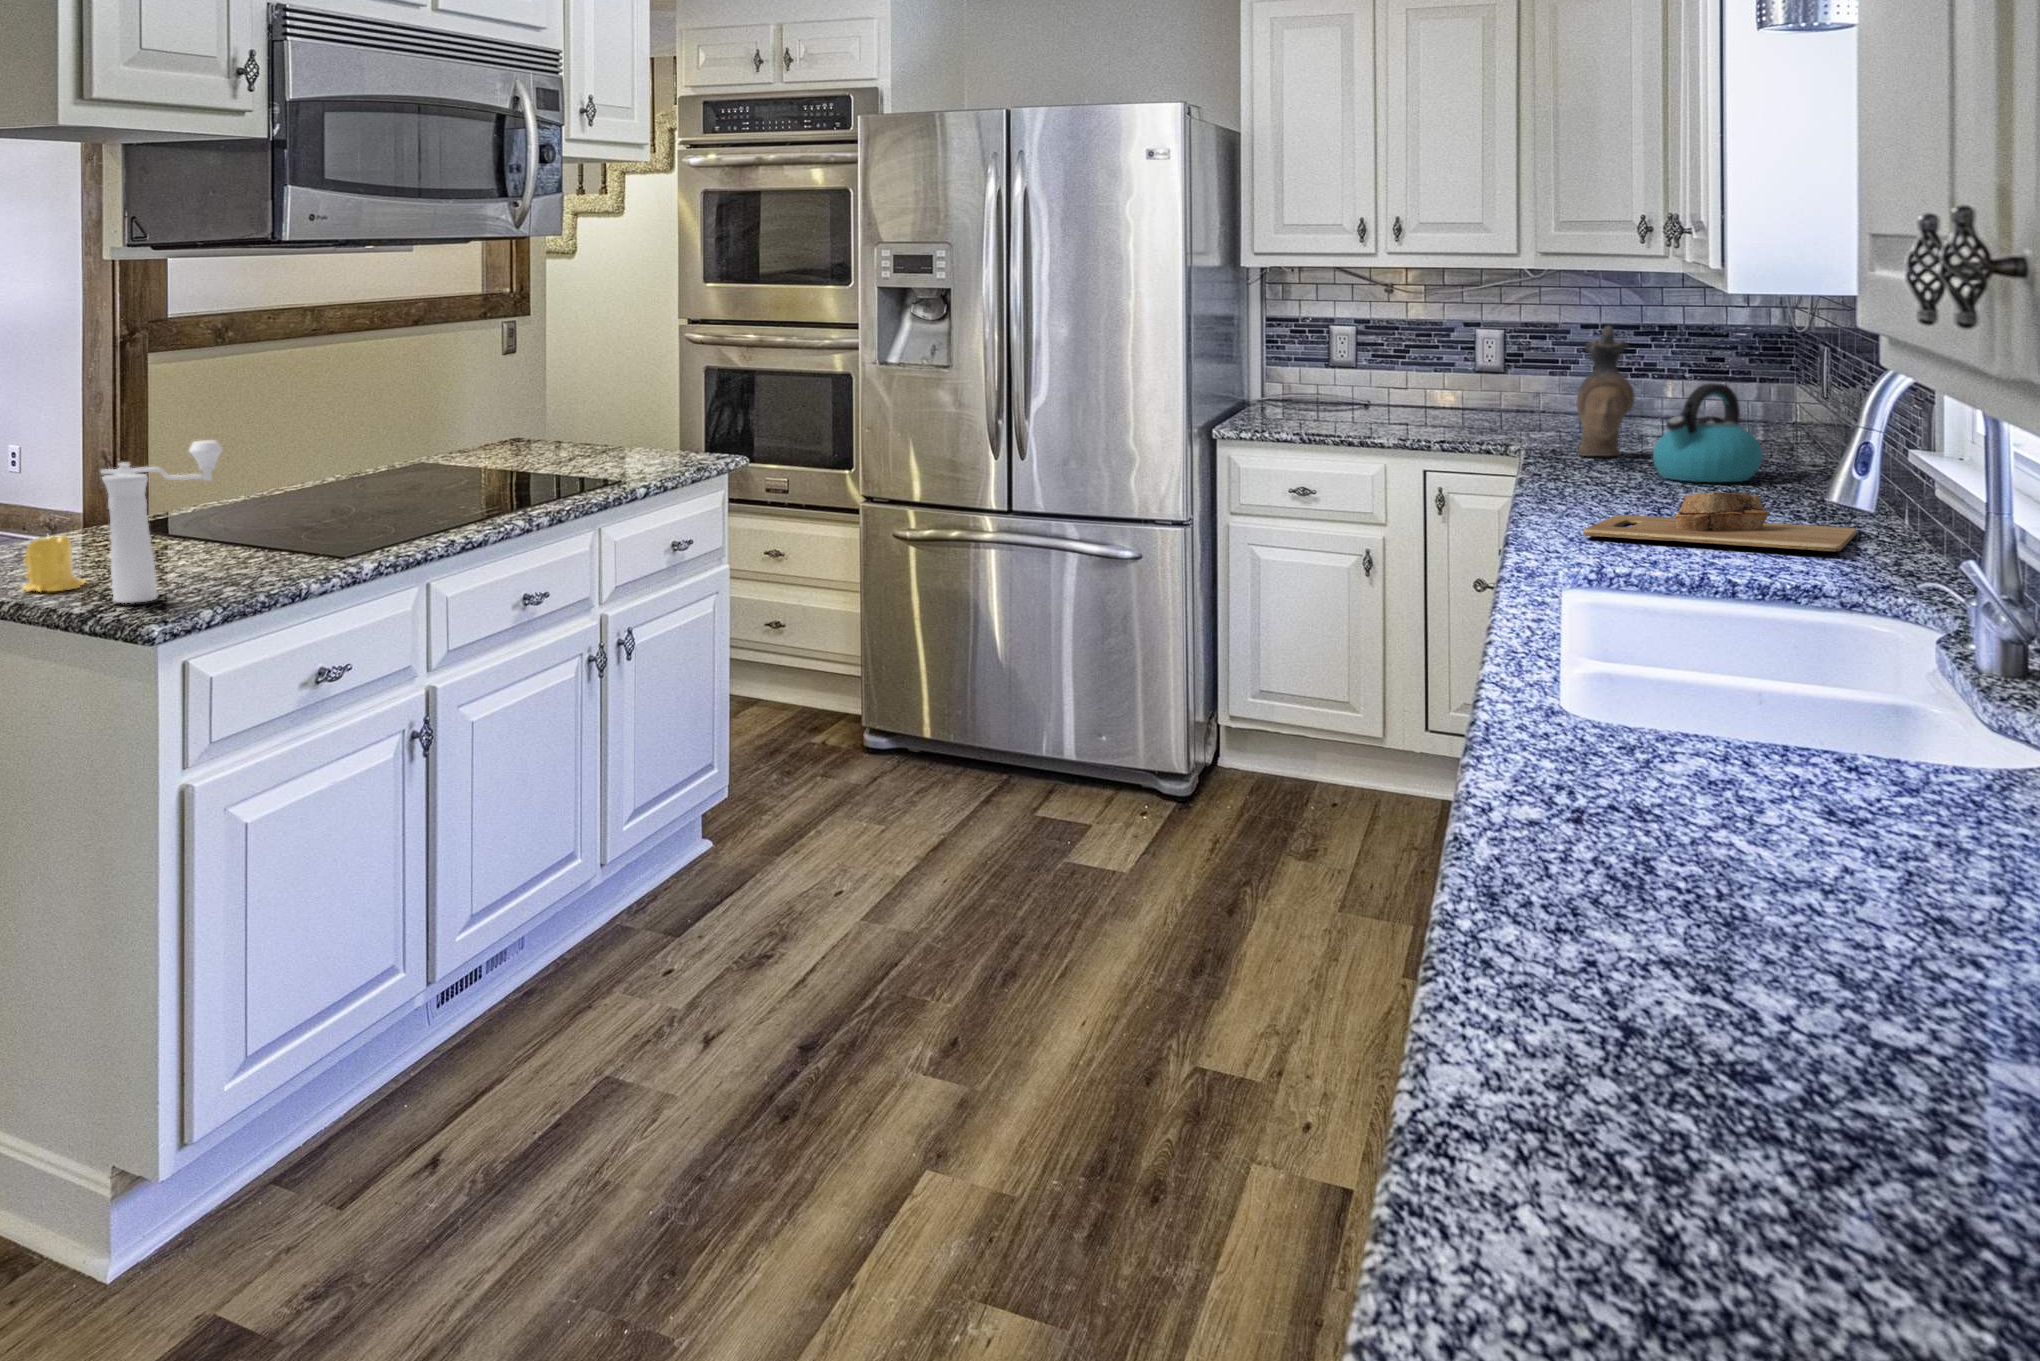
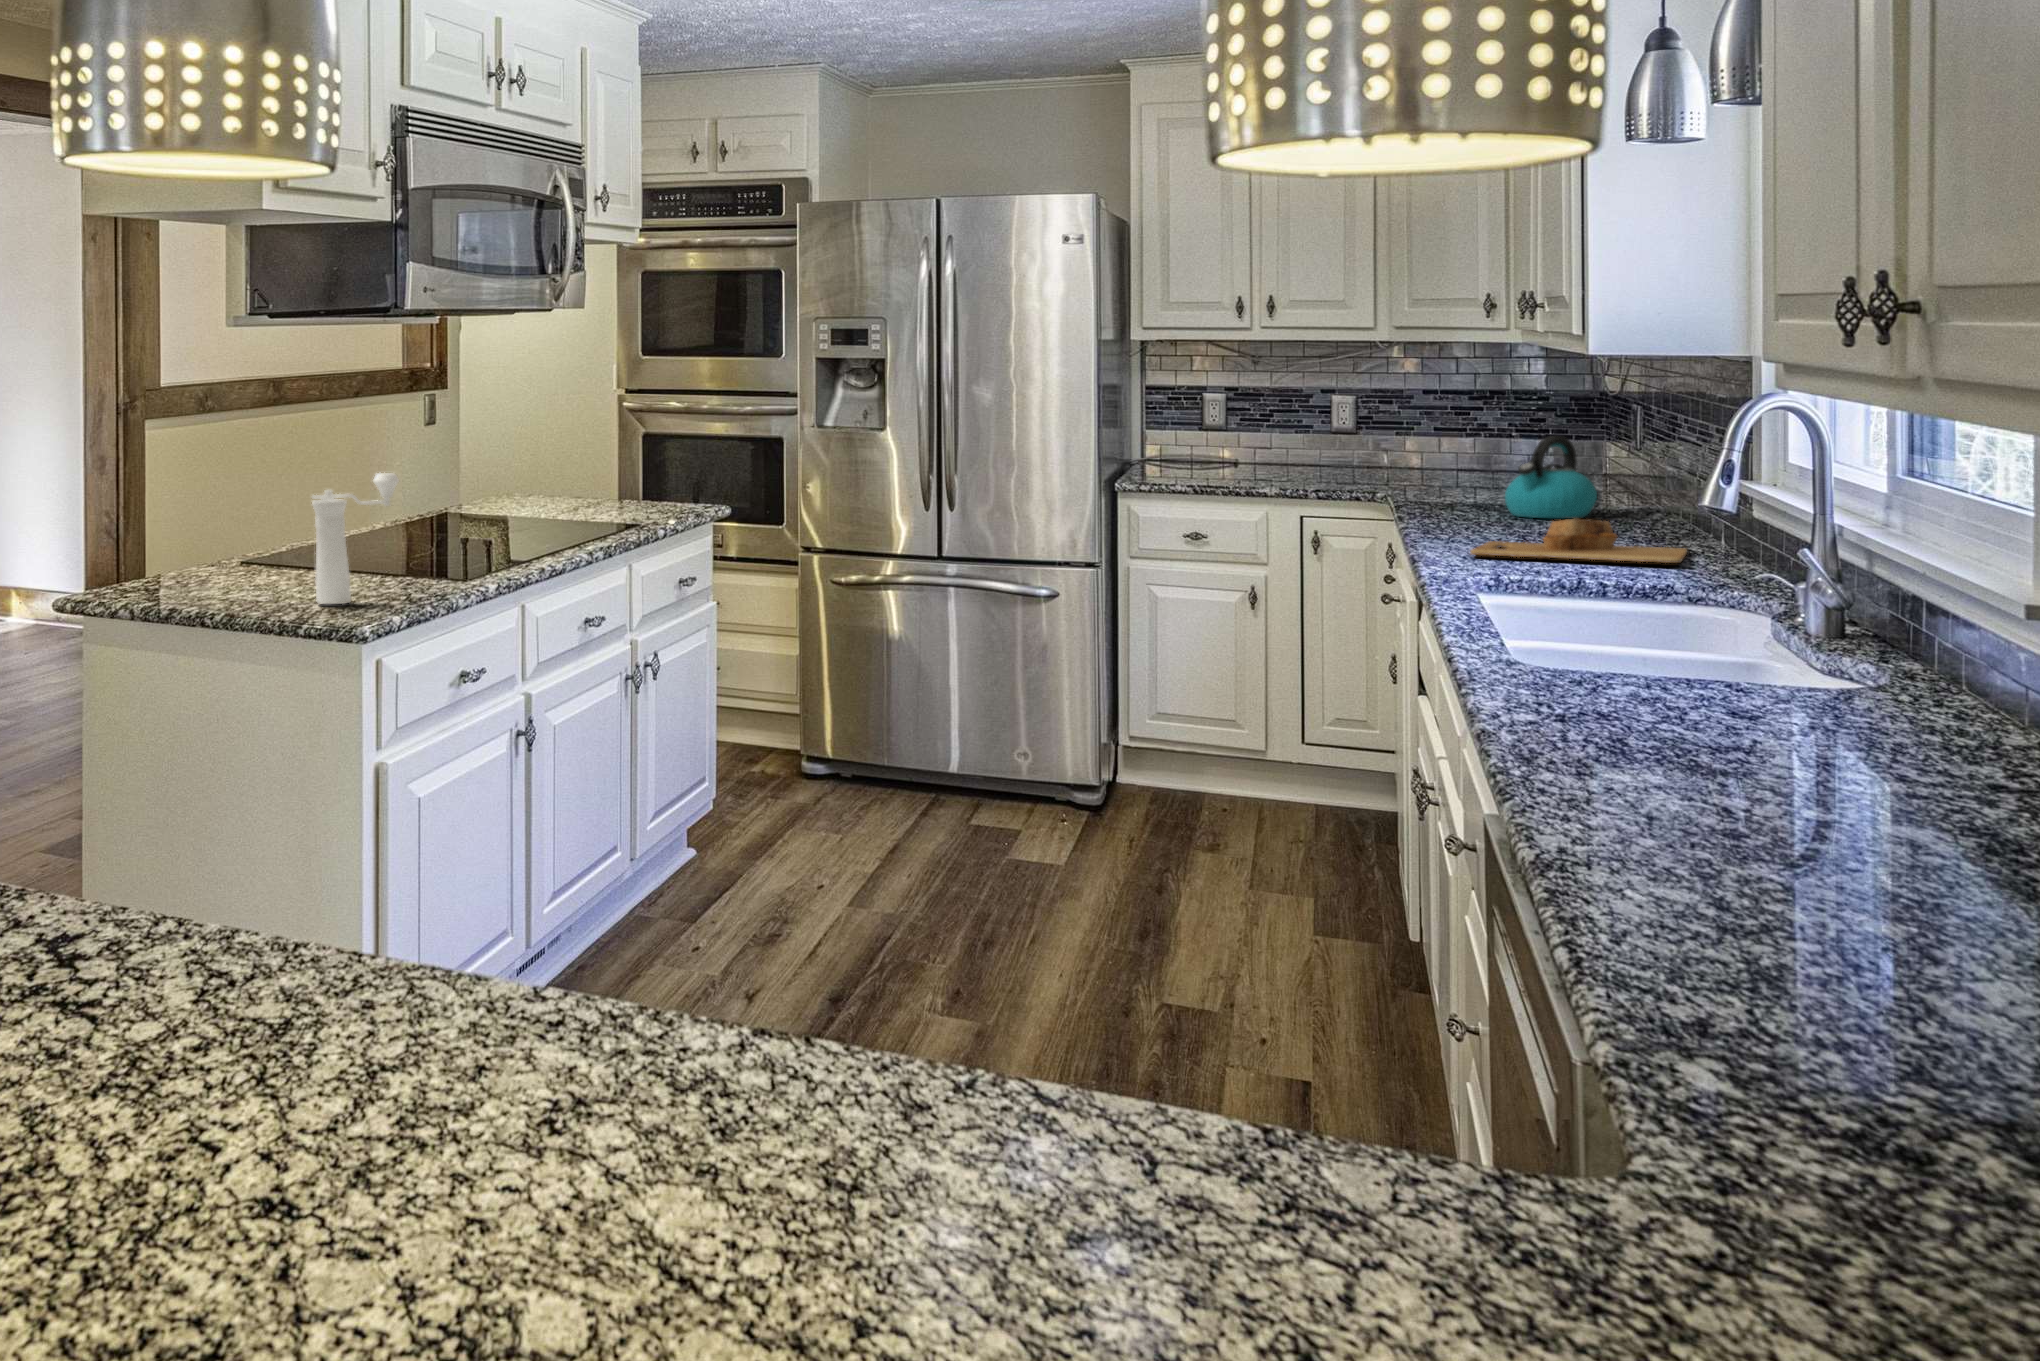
ceramic pitcher: present [1577,326,1634,456] -> none [1433,390,1483,501]
candle: present [22,535,86,592] -> none [225,550,273,598]

